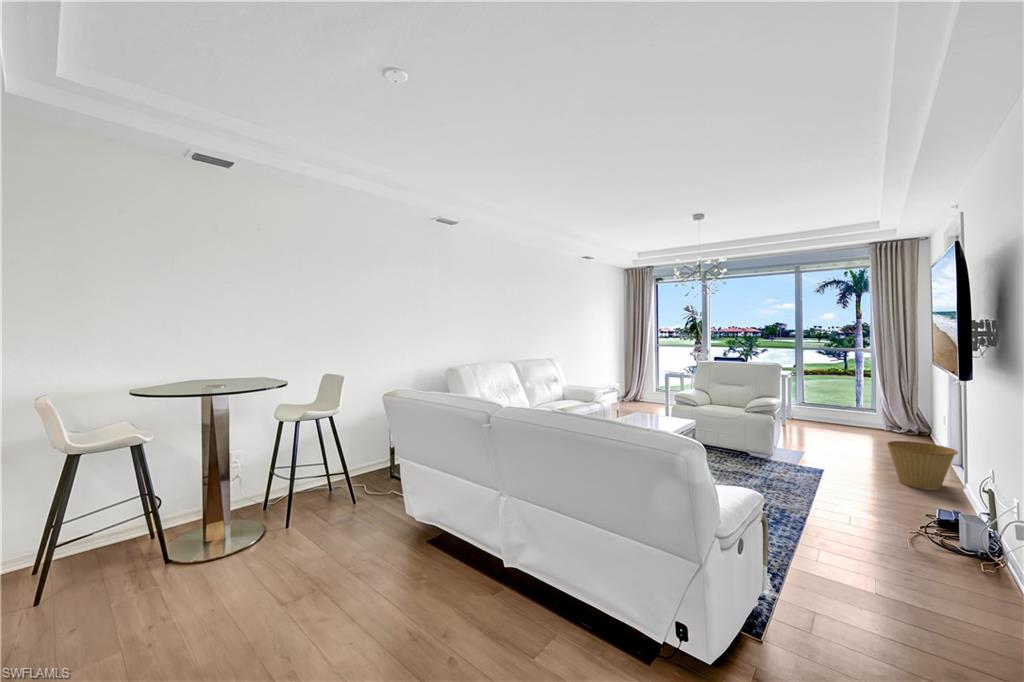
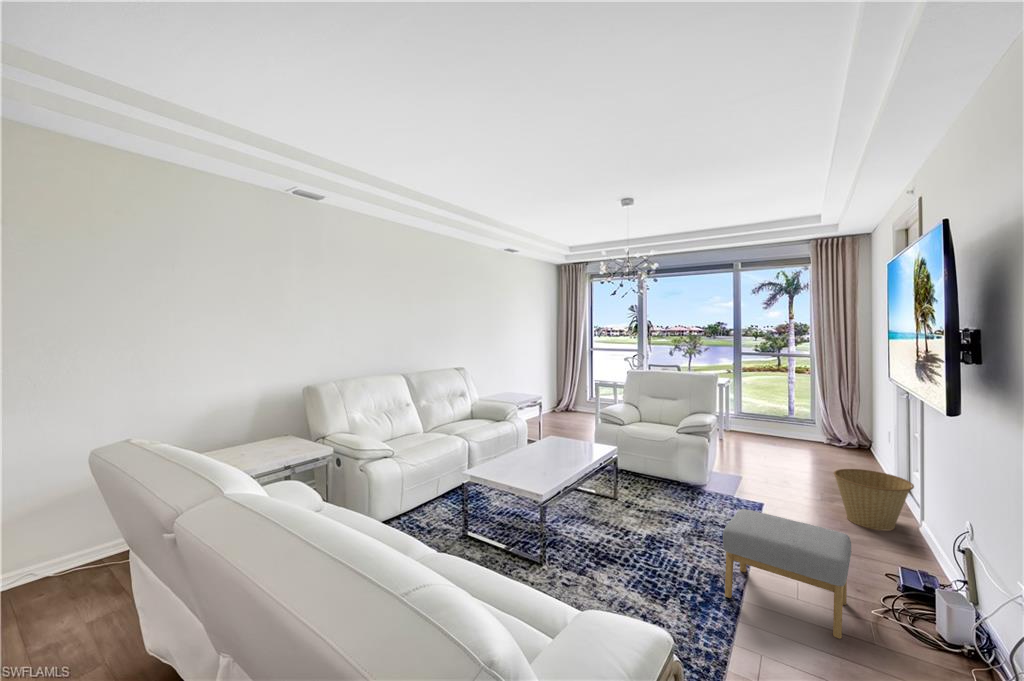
footstool: none [790,460,893,545] -> present [723,509,851,639]

